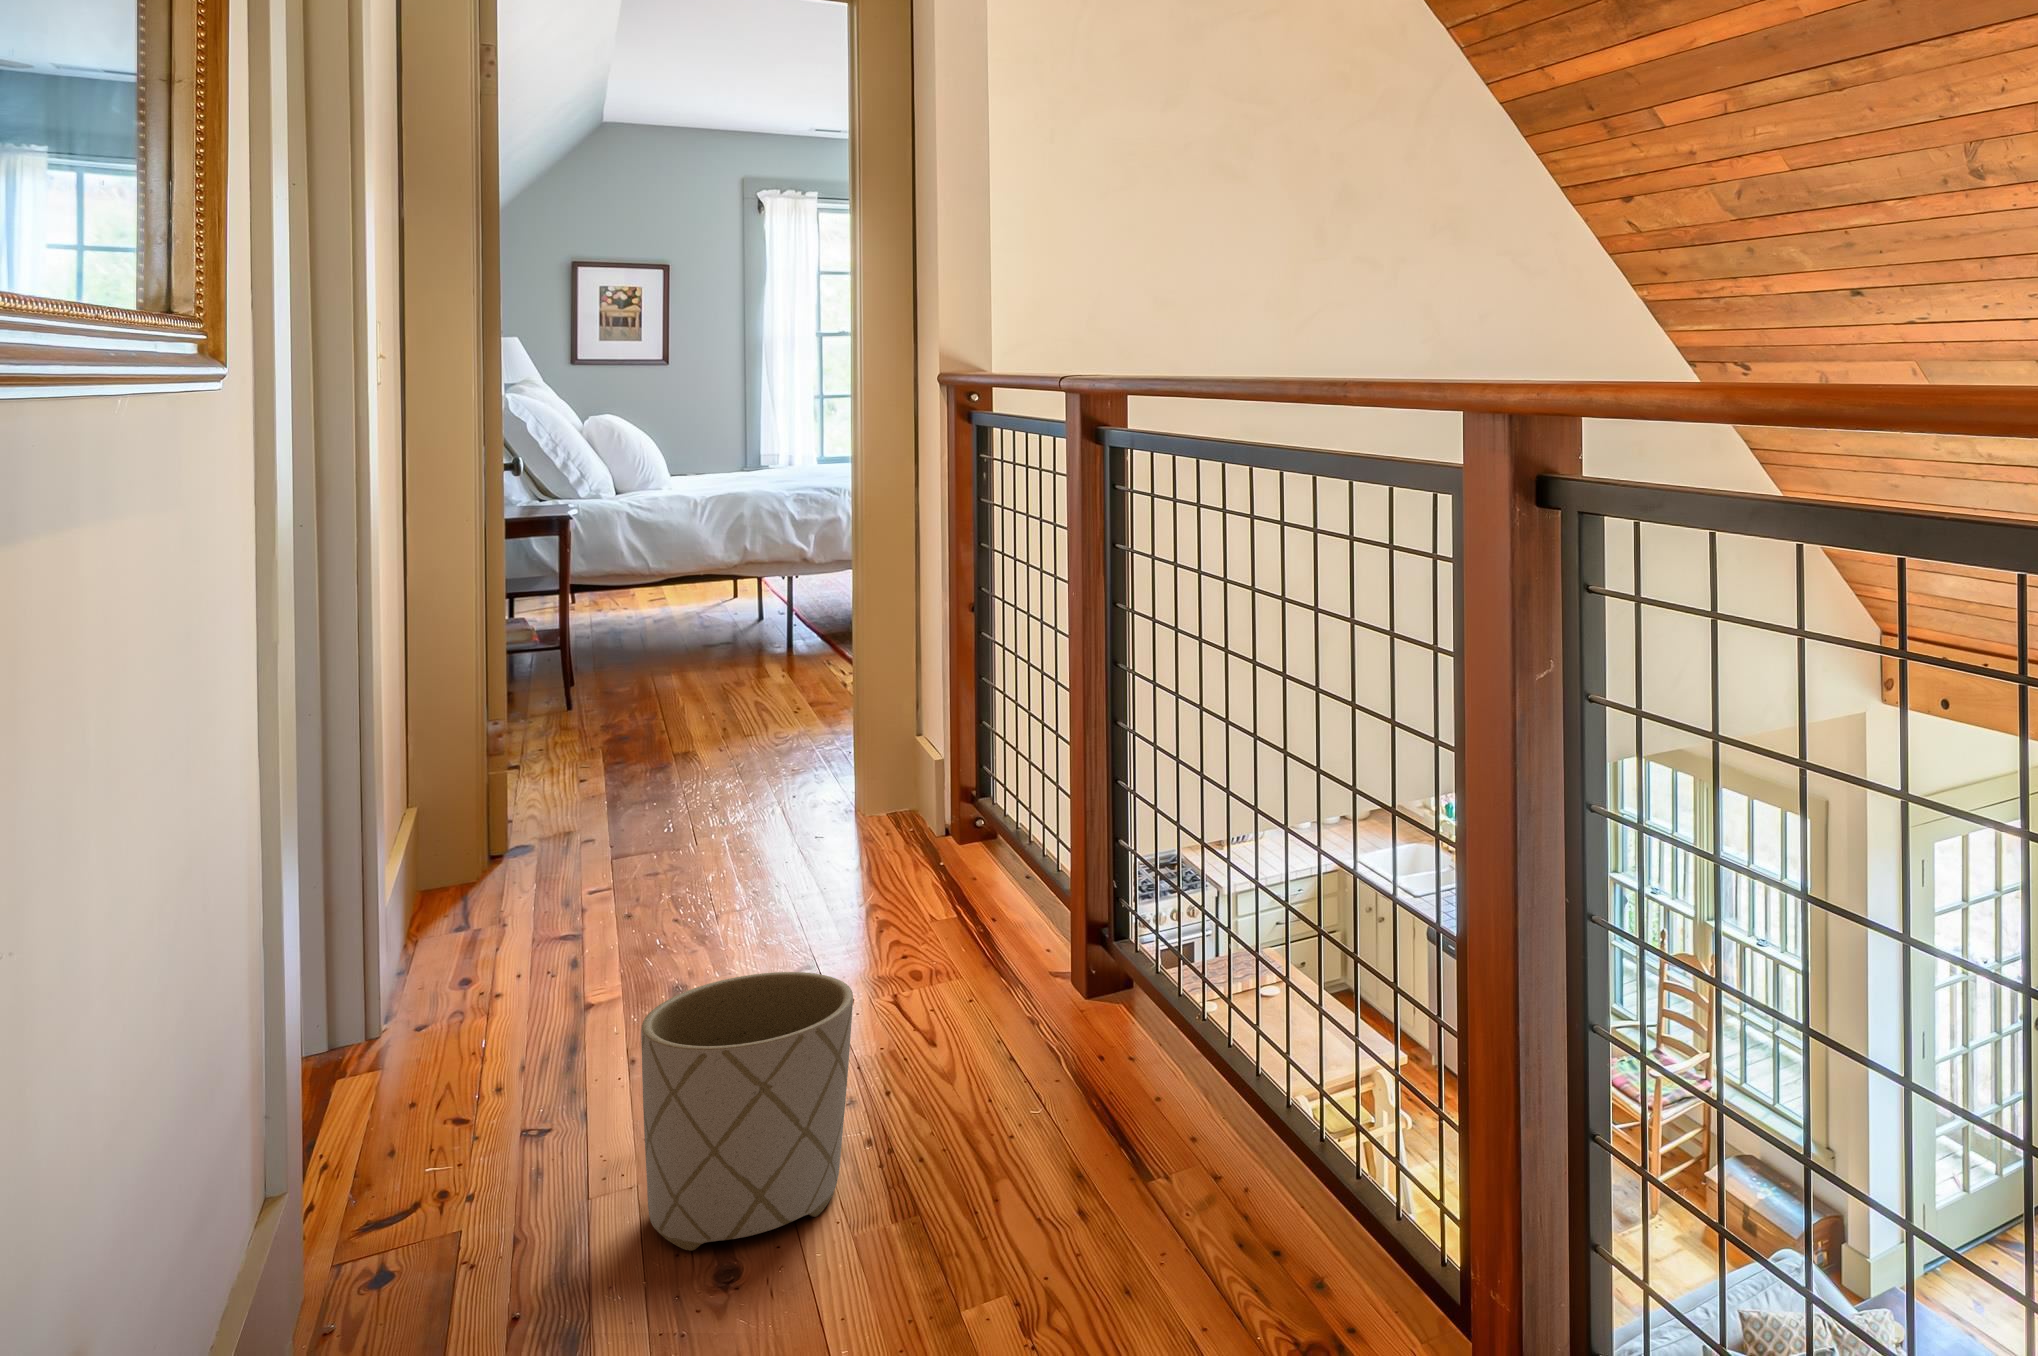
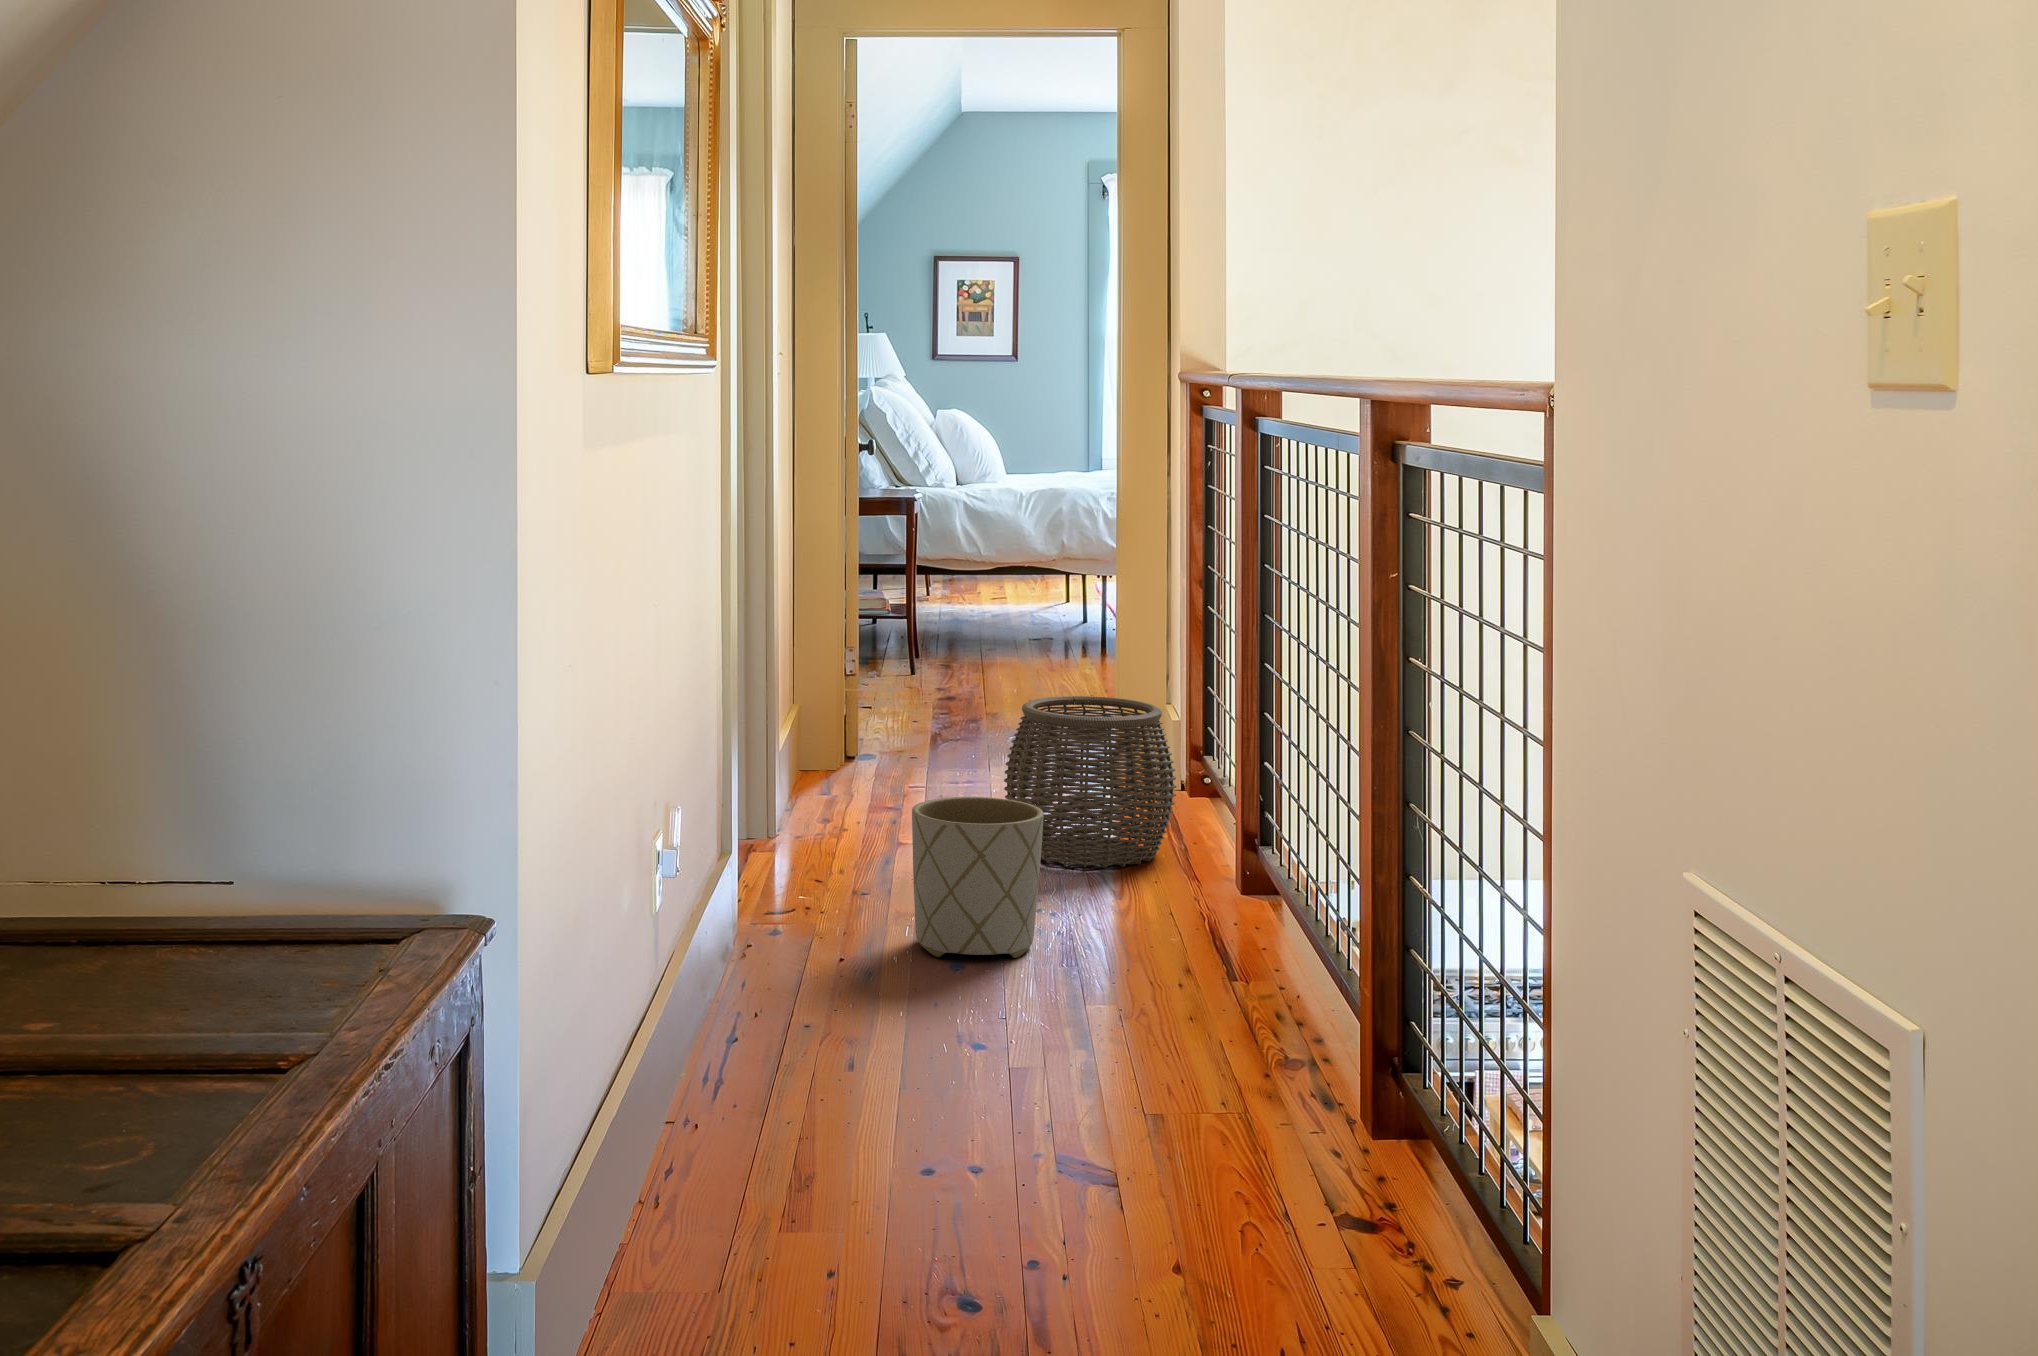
woven basket: none [749,769,980,1003] -> present [1004,696,1176,868]

